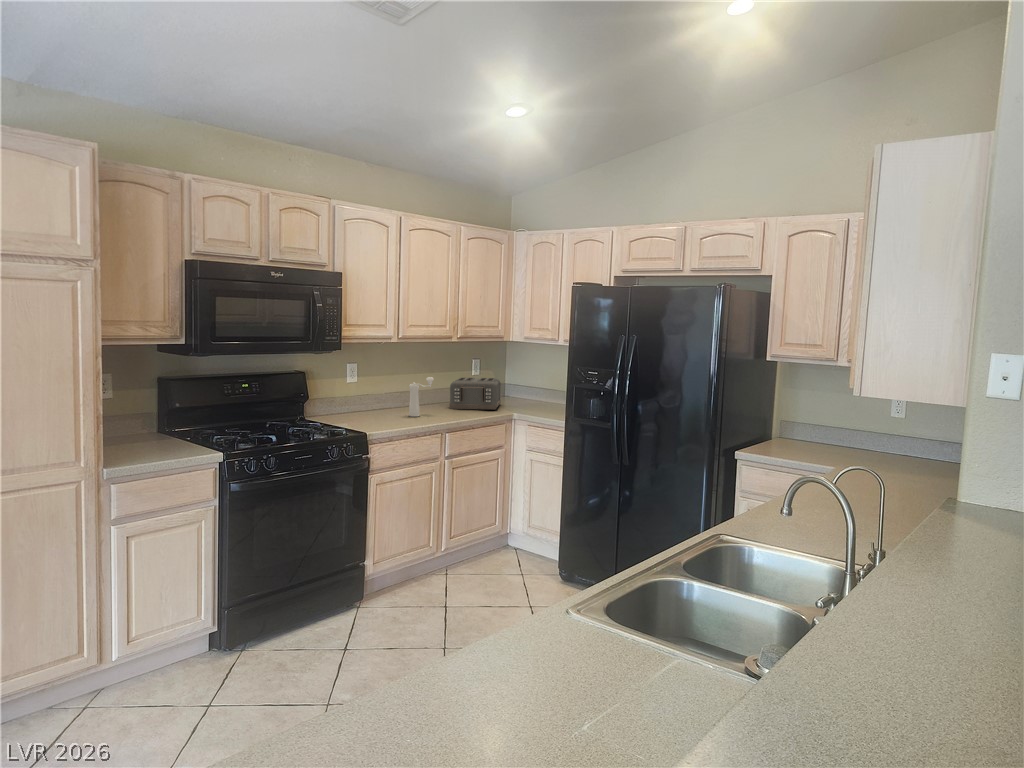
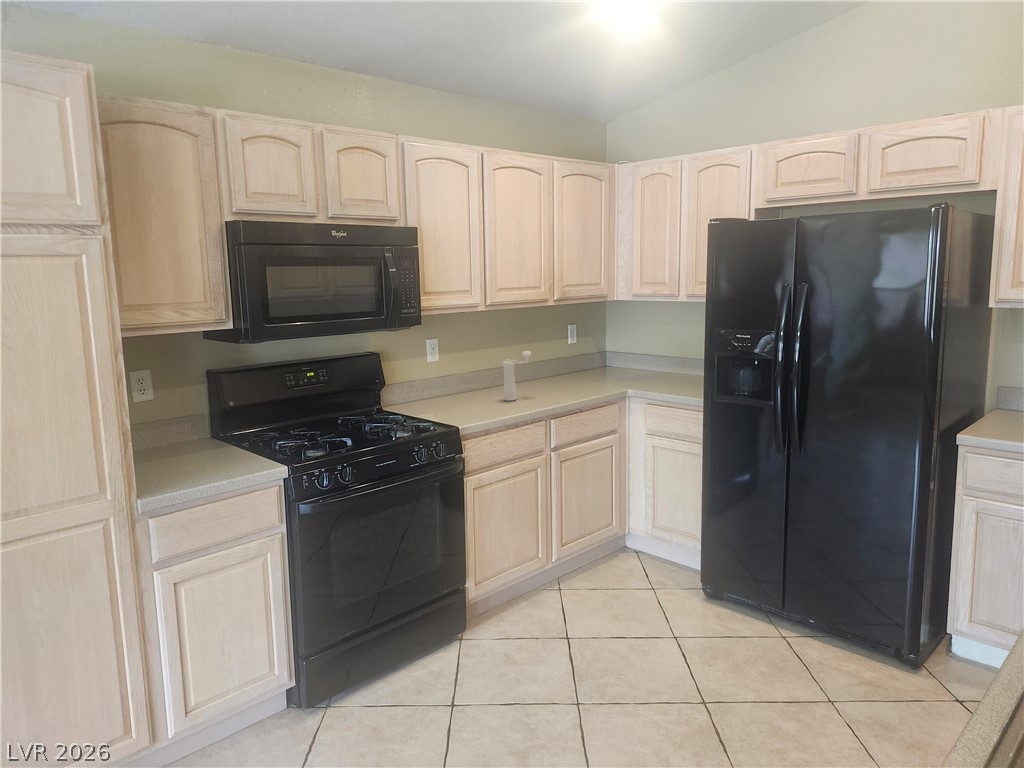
toaster: present [449,378,501,410] -> none [548,347,607,387]

